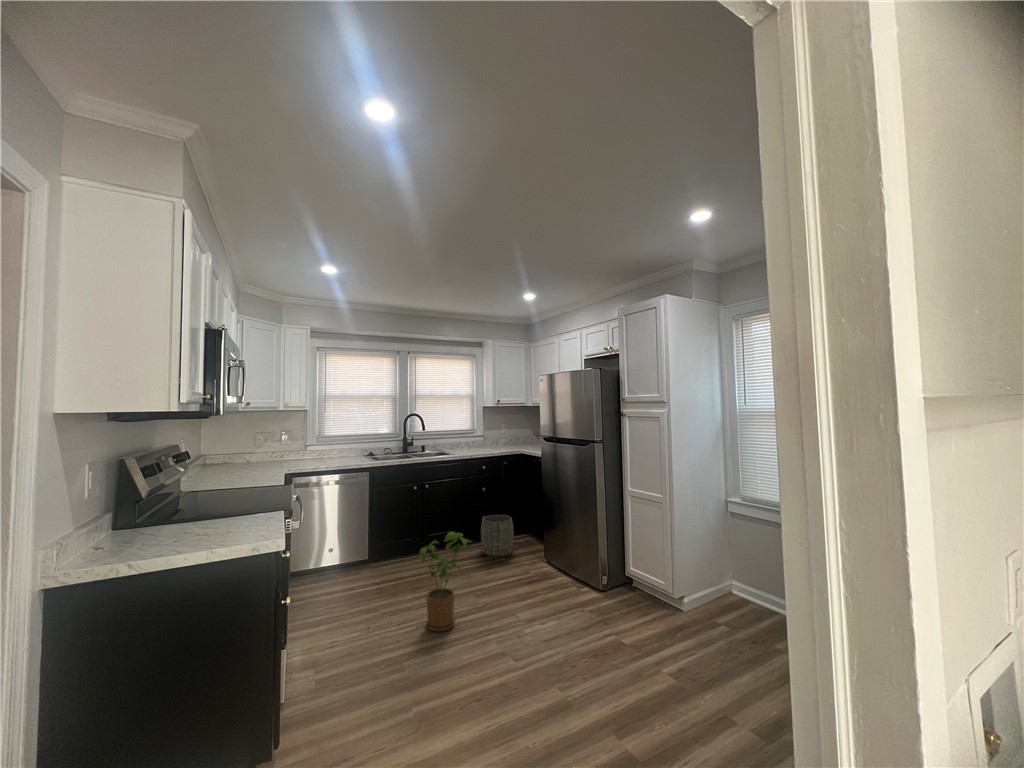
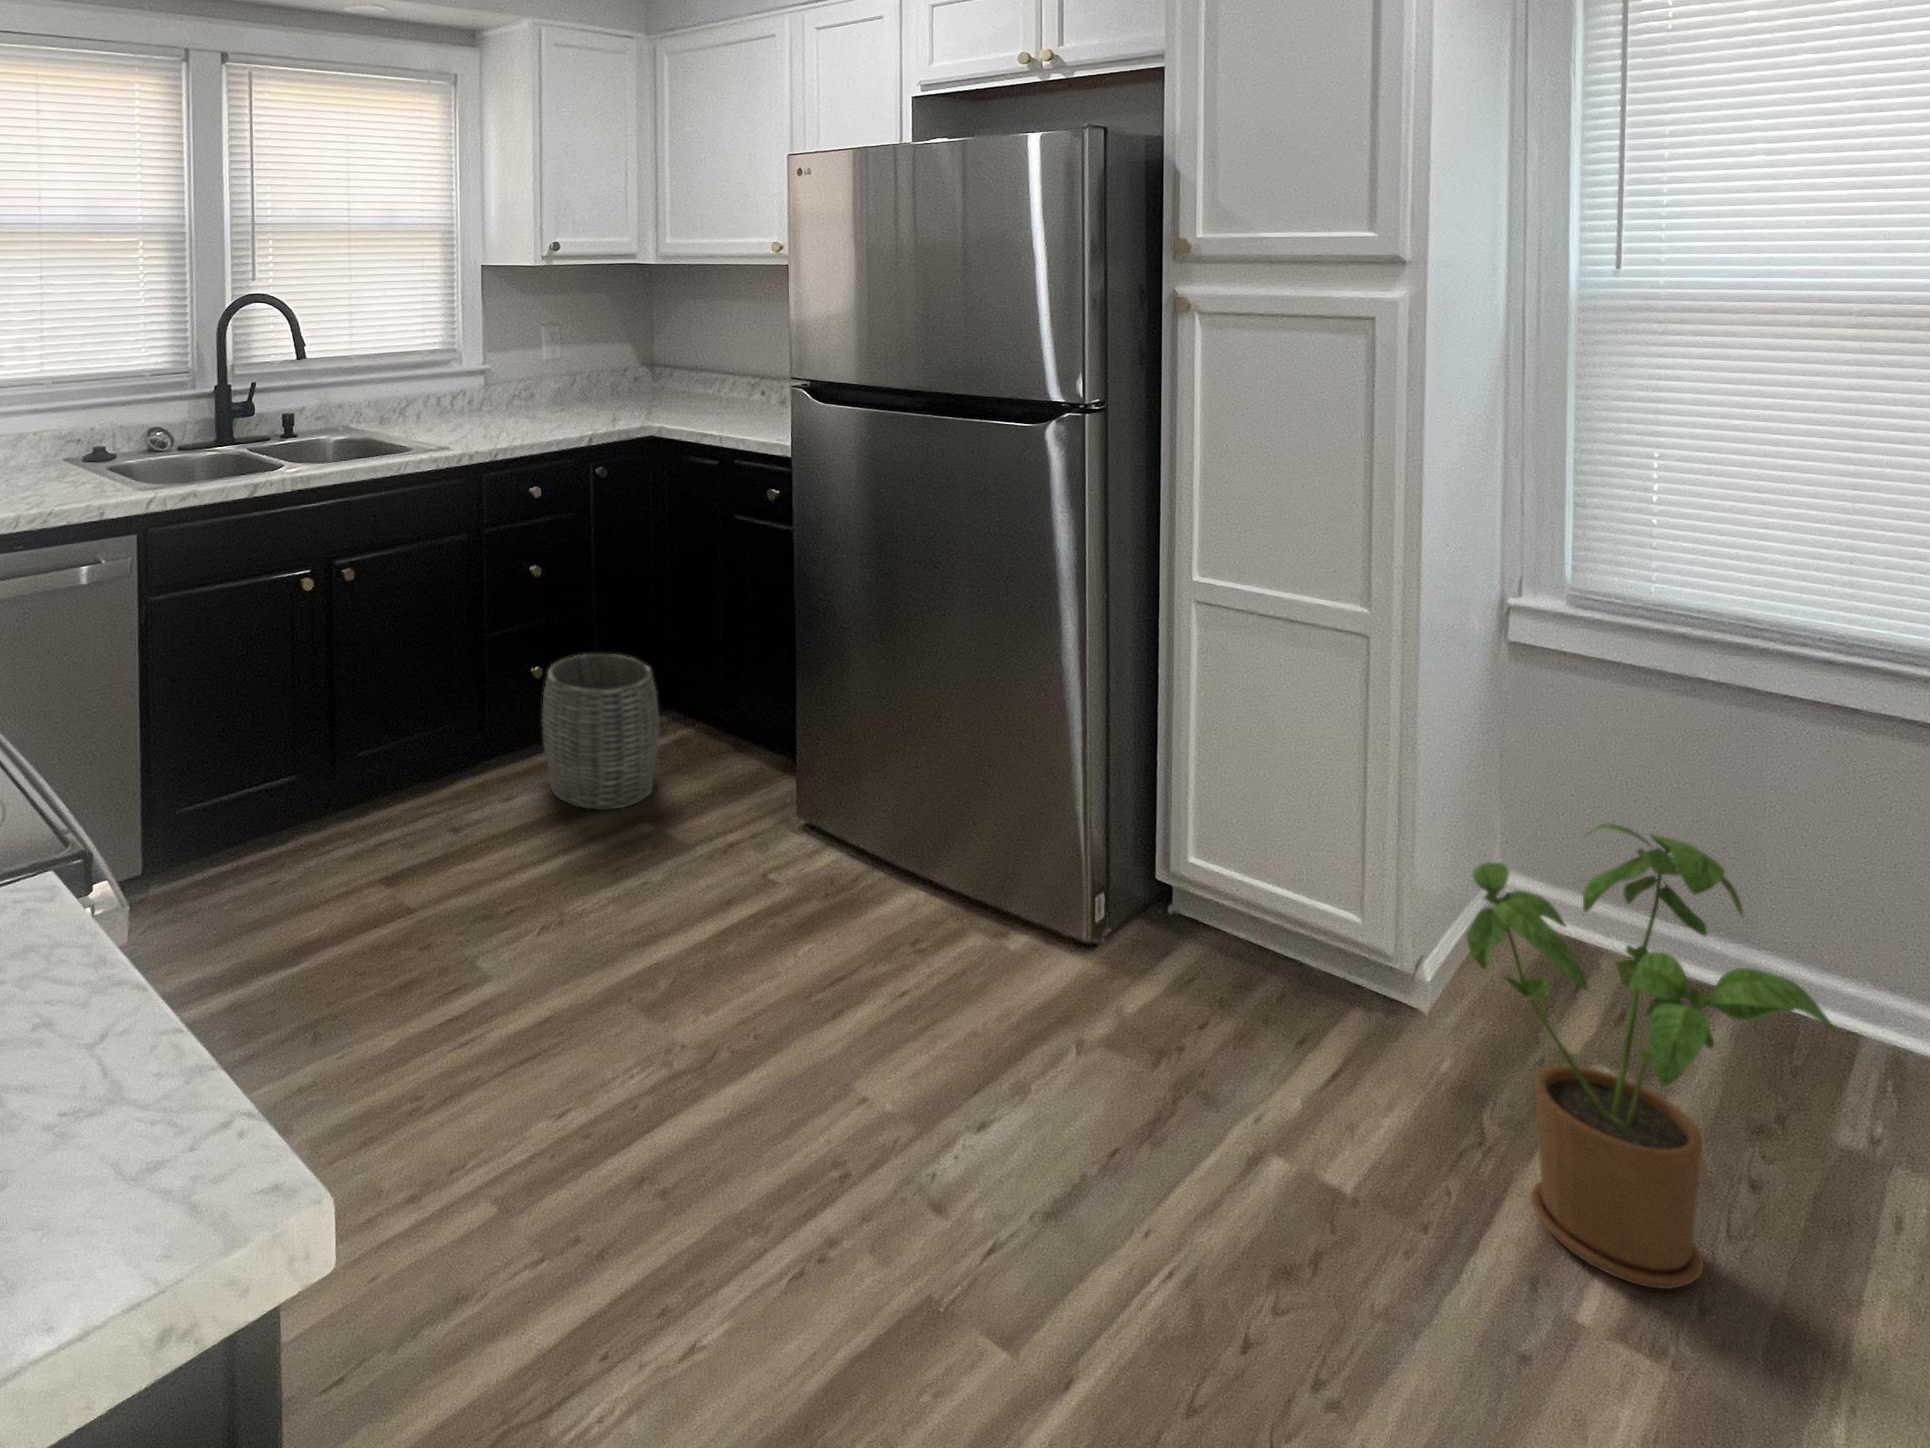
house plant: present [420,532,472,632] -> present [1466,823,1839,1289]

